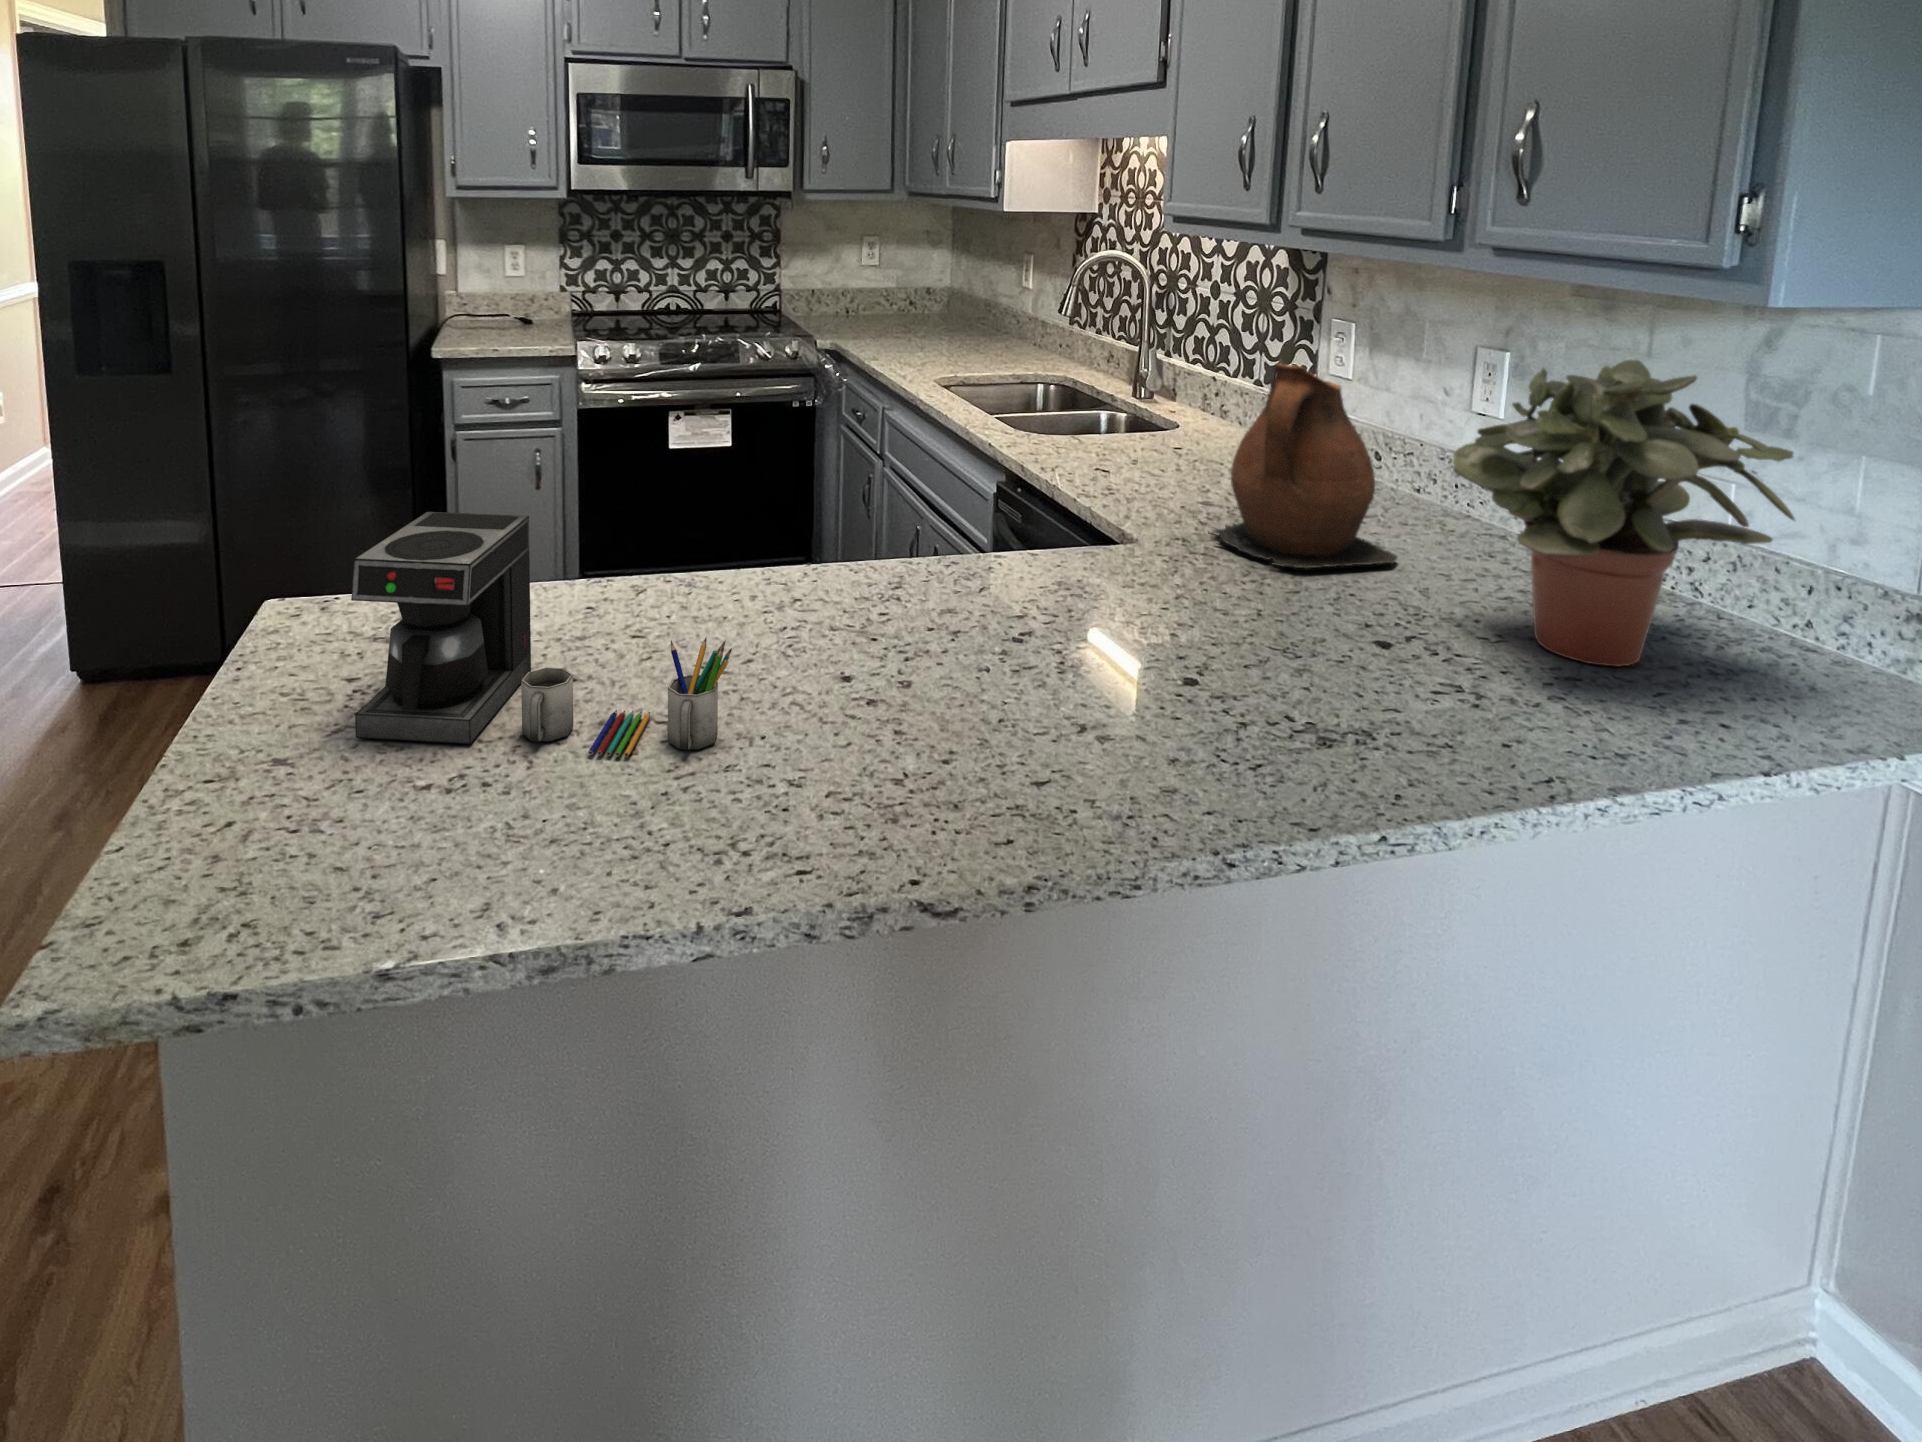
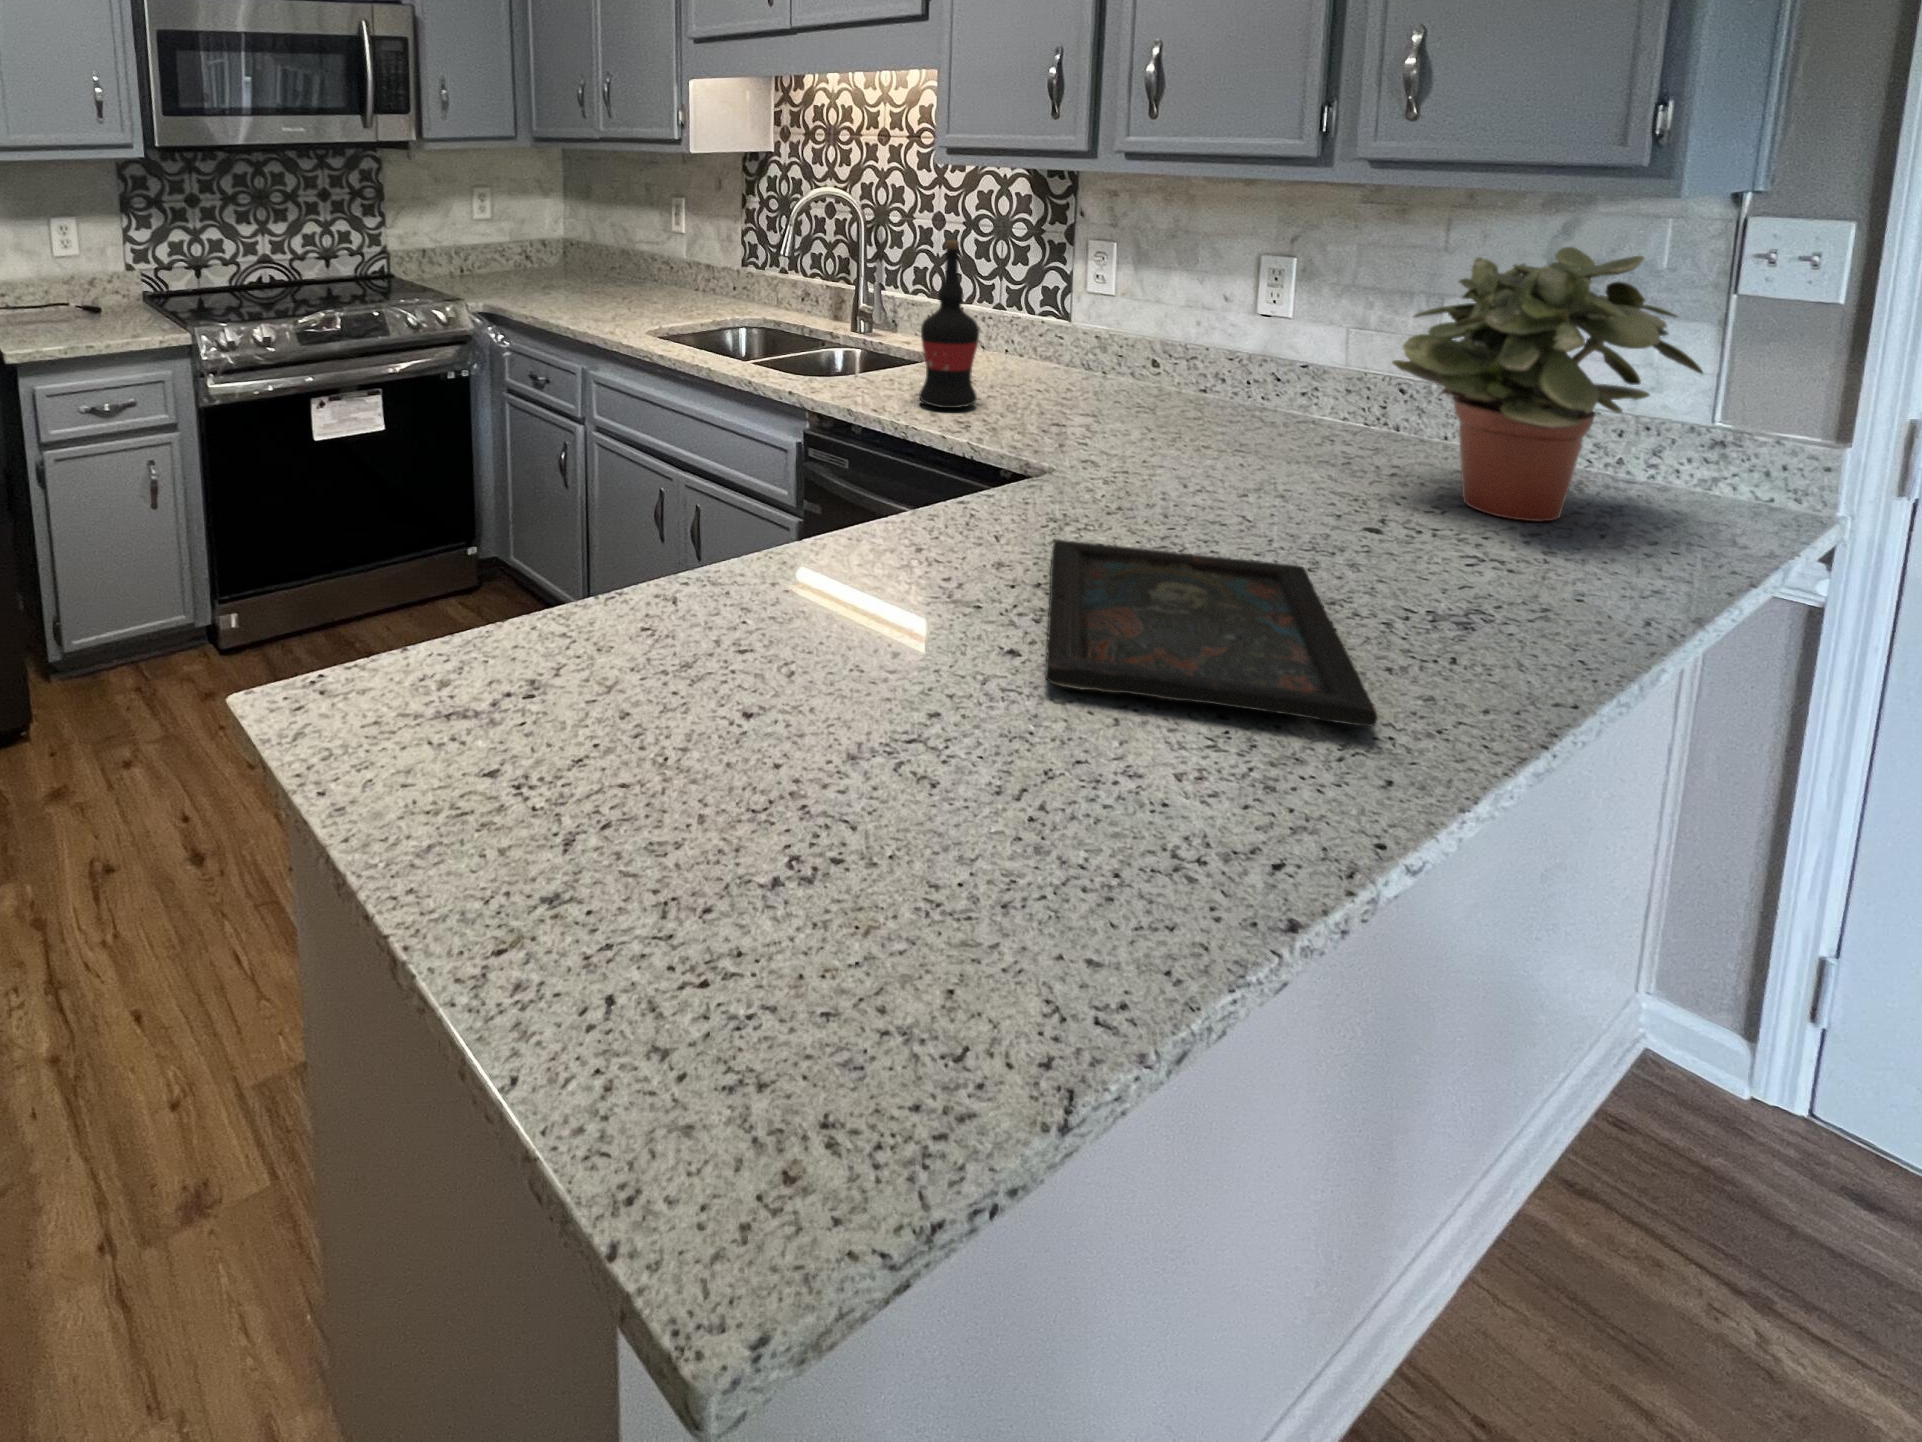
wine bottle: none [1095,310,1159,477] -> present [919,240,979,408]
ceramic pitcher: present [1208,363,1397,568] -> none [1098,278,1282,474]
coffee maker: present [351,512,732,757] -> none [532,540,1027,899]
tray: none [835,592,1206,771] -> present [1045,540,1377,726]

